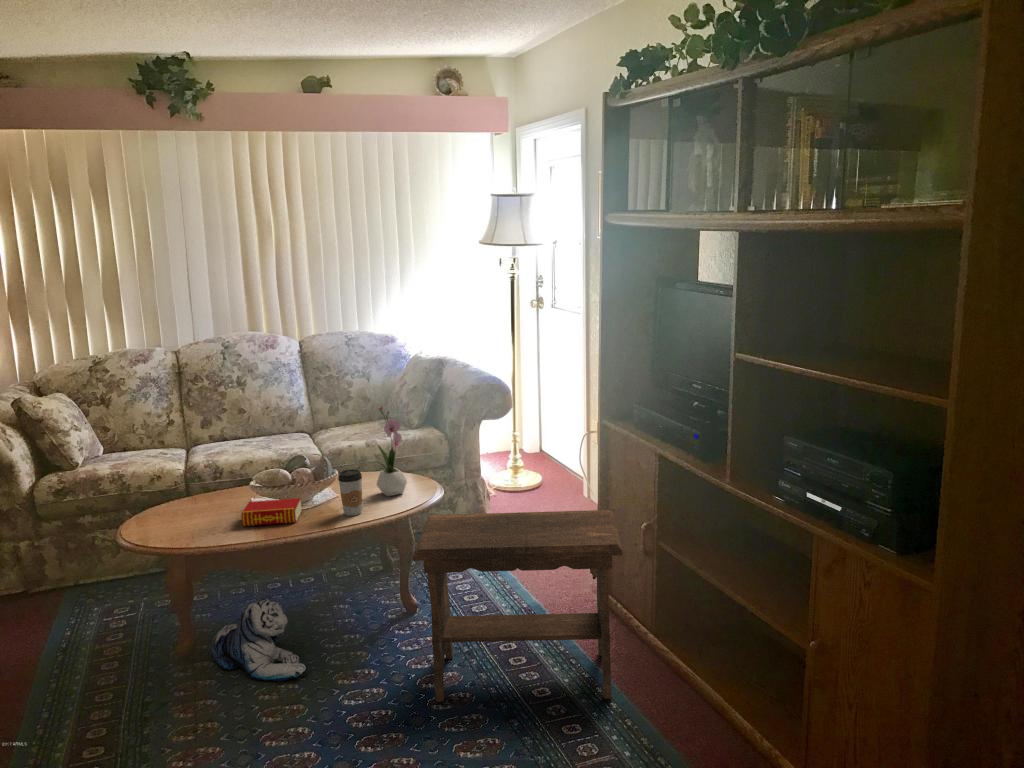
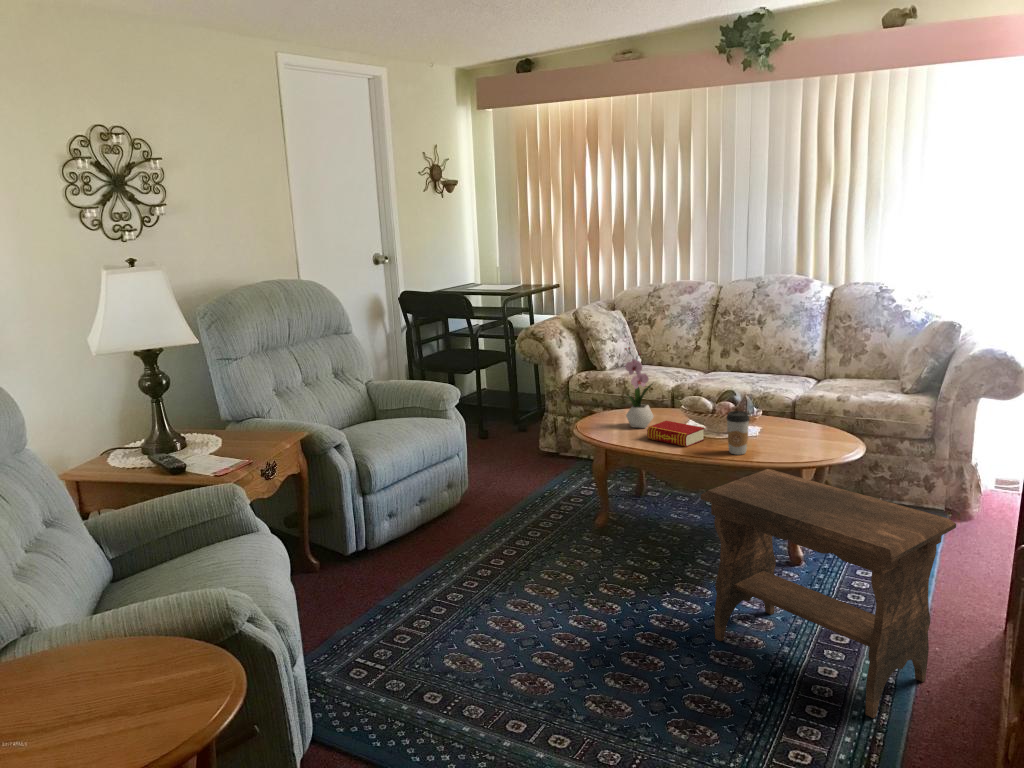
flower arrangement: present [377,406,407,496] -> present [625,347,654,428]
plush toy: present [212,599,306,681] -> none [603,502,659,574]

